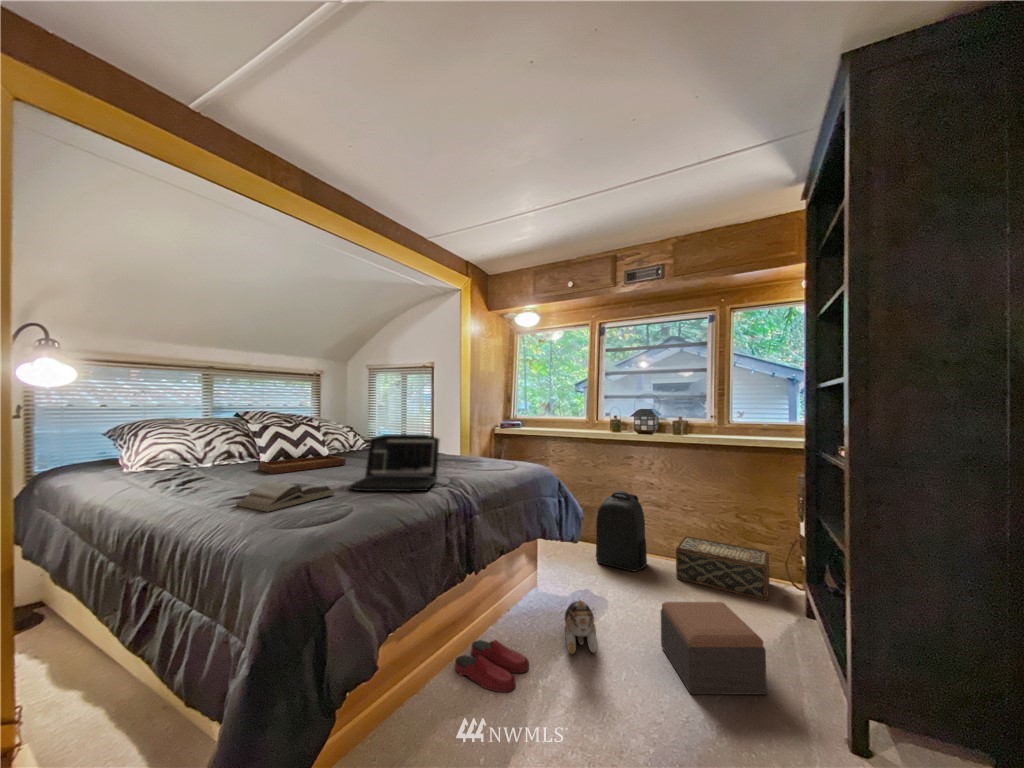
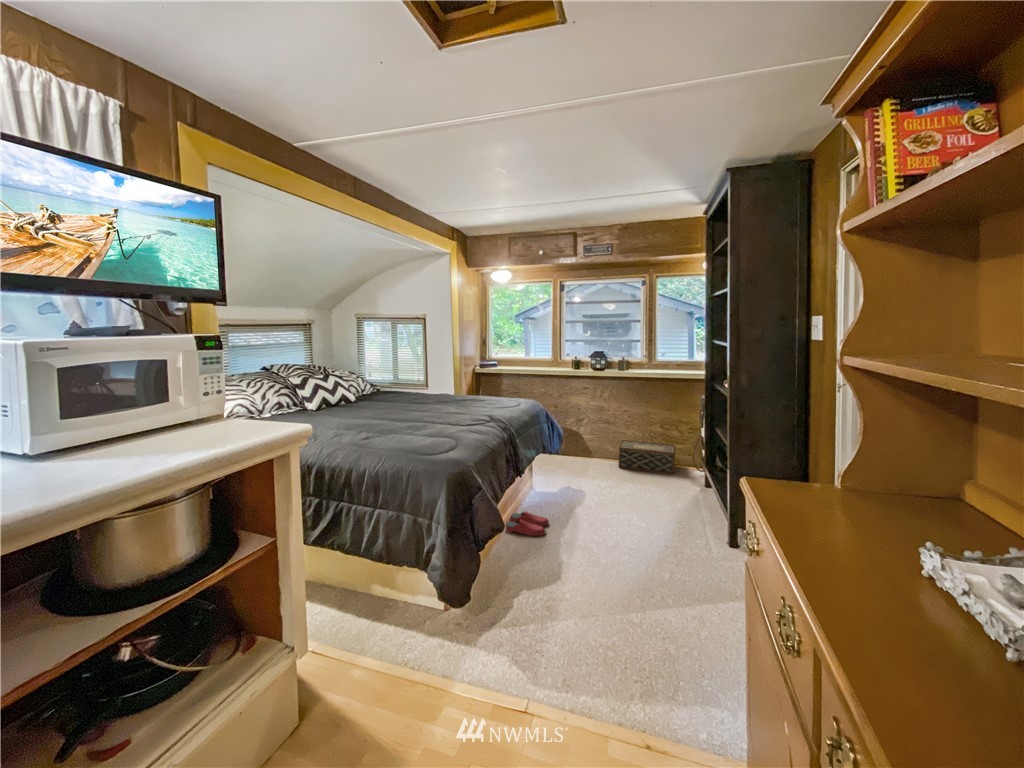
laptop: present [349,434,439,491] -> none [426,383,483,426]
tray: present [258,443,346,474] -> none [322,392,386,419]
book: present [236,481,335,512] -> none [370,424,424,444]
backpack: present [596,491,647,572] -> none [562,413,598,466]
plush toy: present [565,600,597,654] -> none [562,482,587,514]
footstool: present [661,602,767,694] -> none [620,475,680,522]

